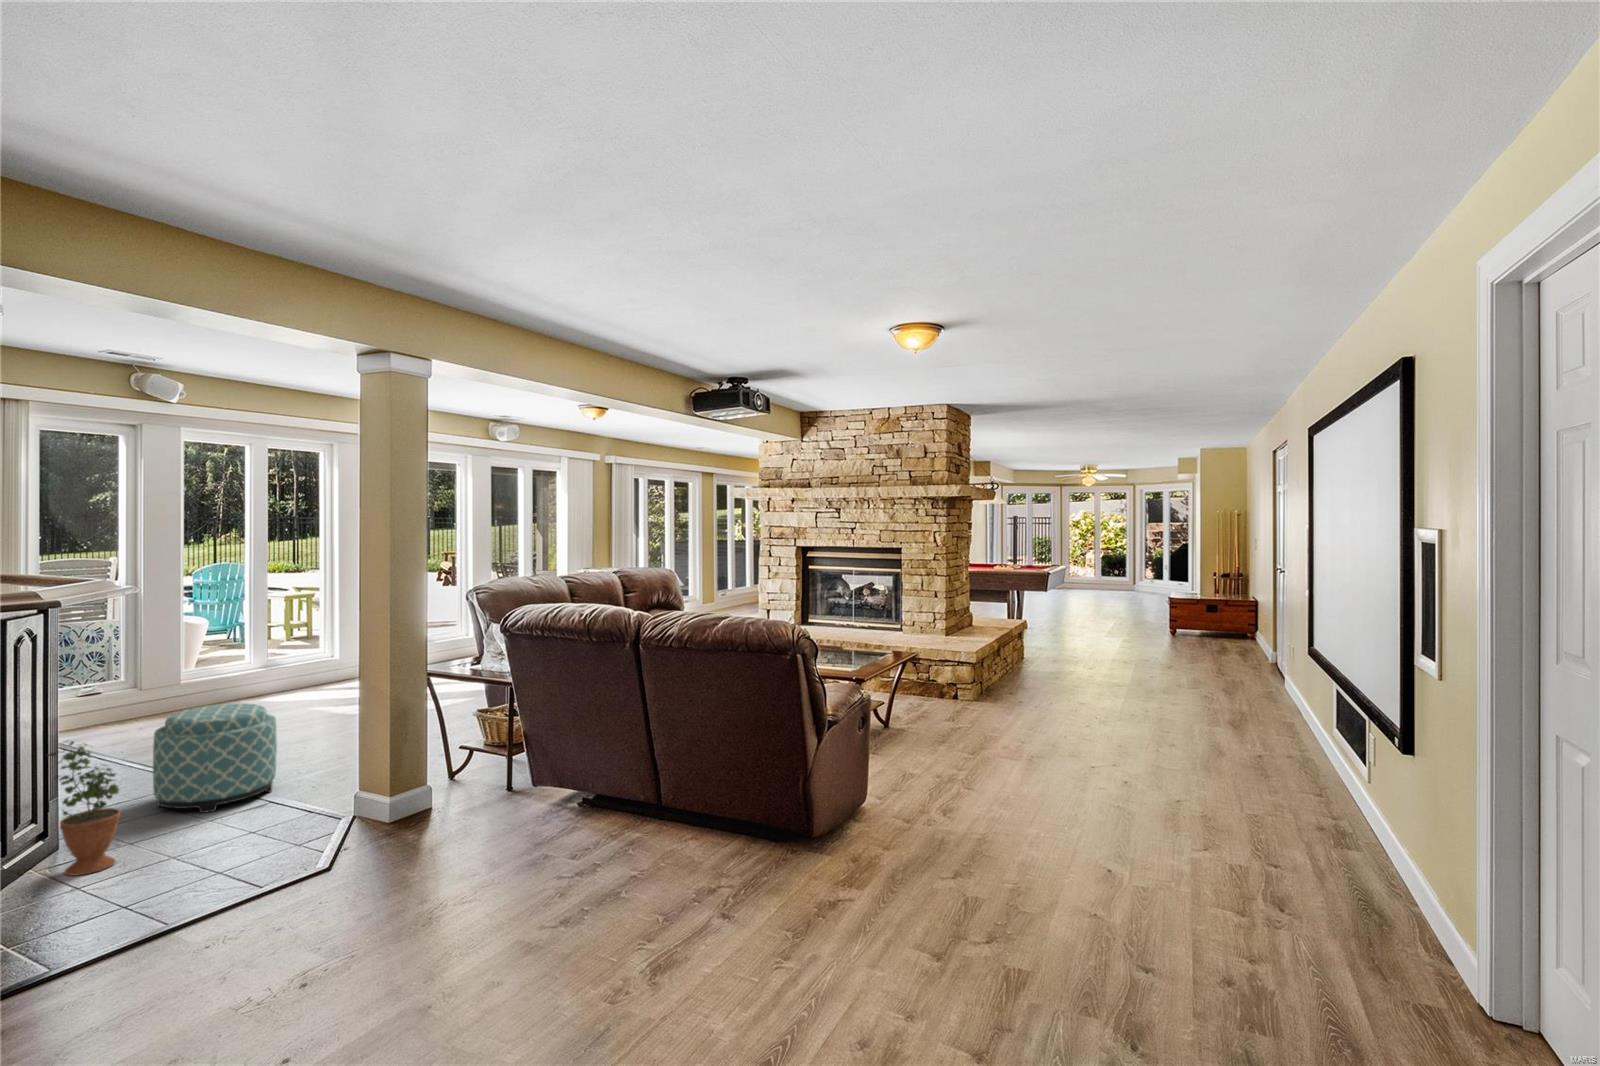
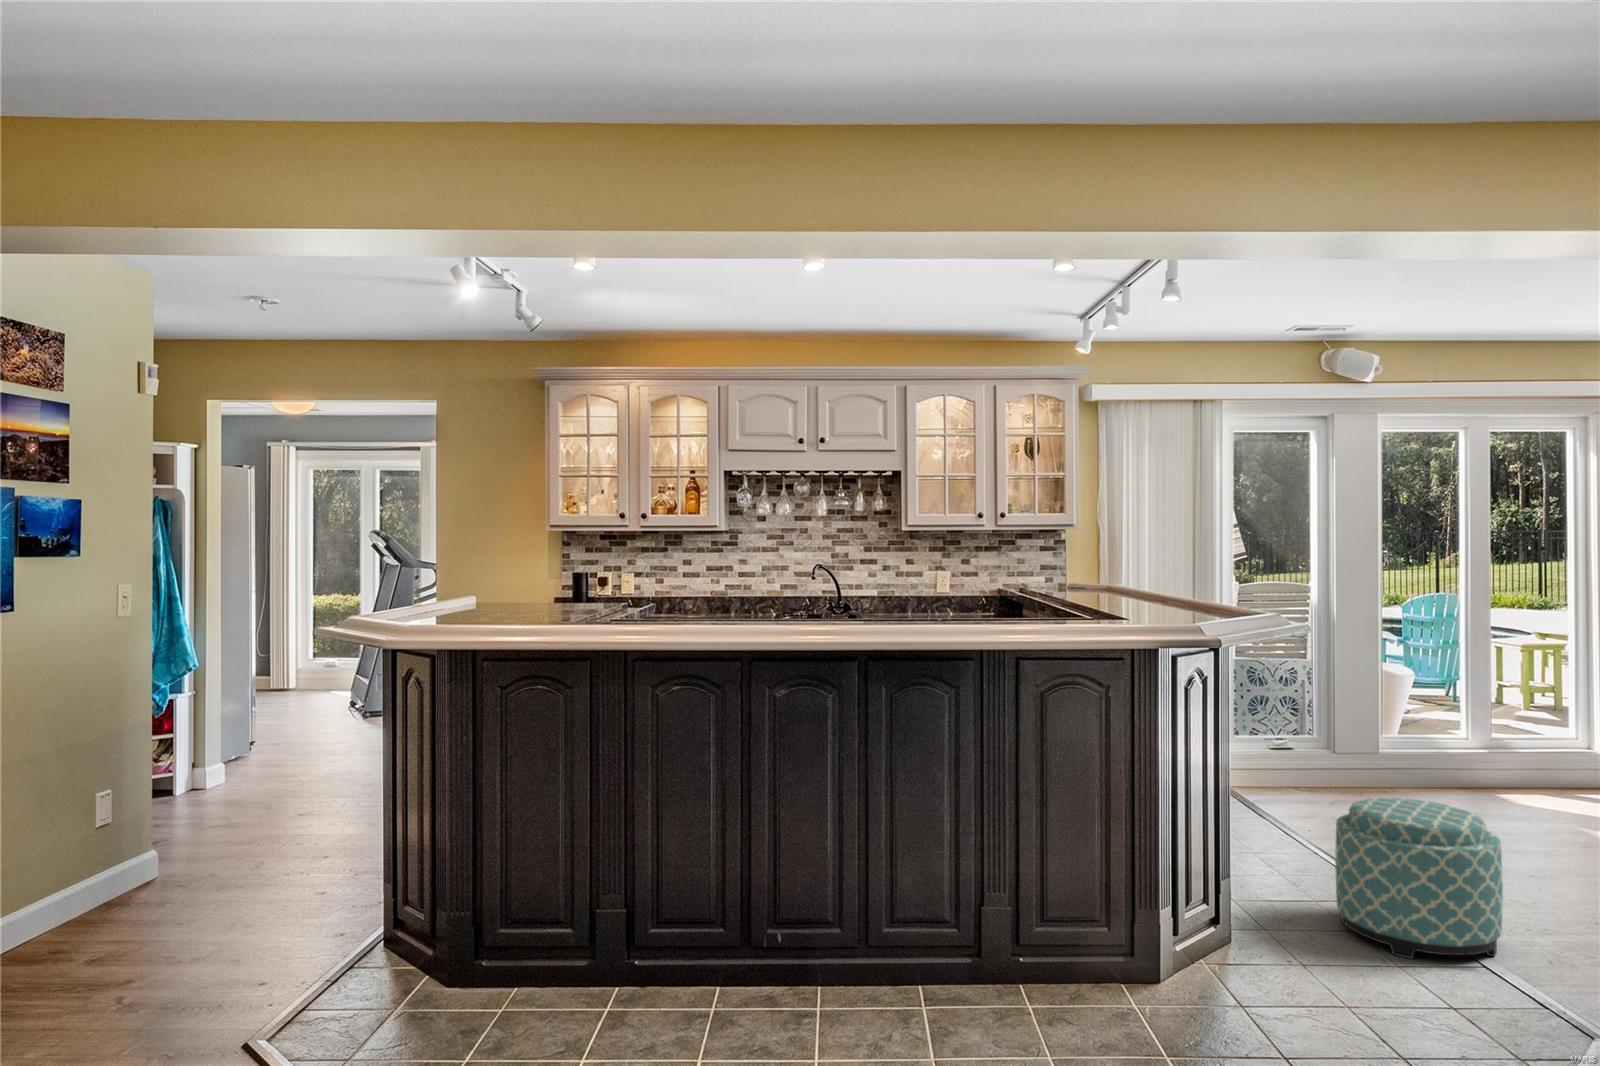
potted plant: present [48,741,121,876] -> none [1215,811,1291,994]

